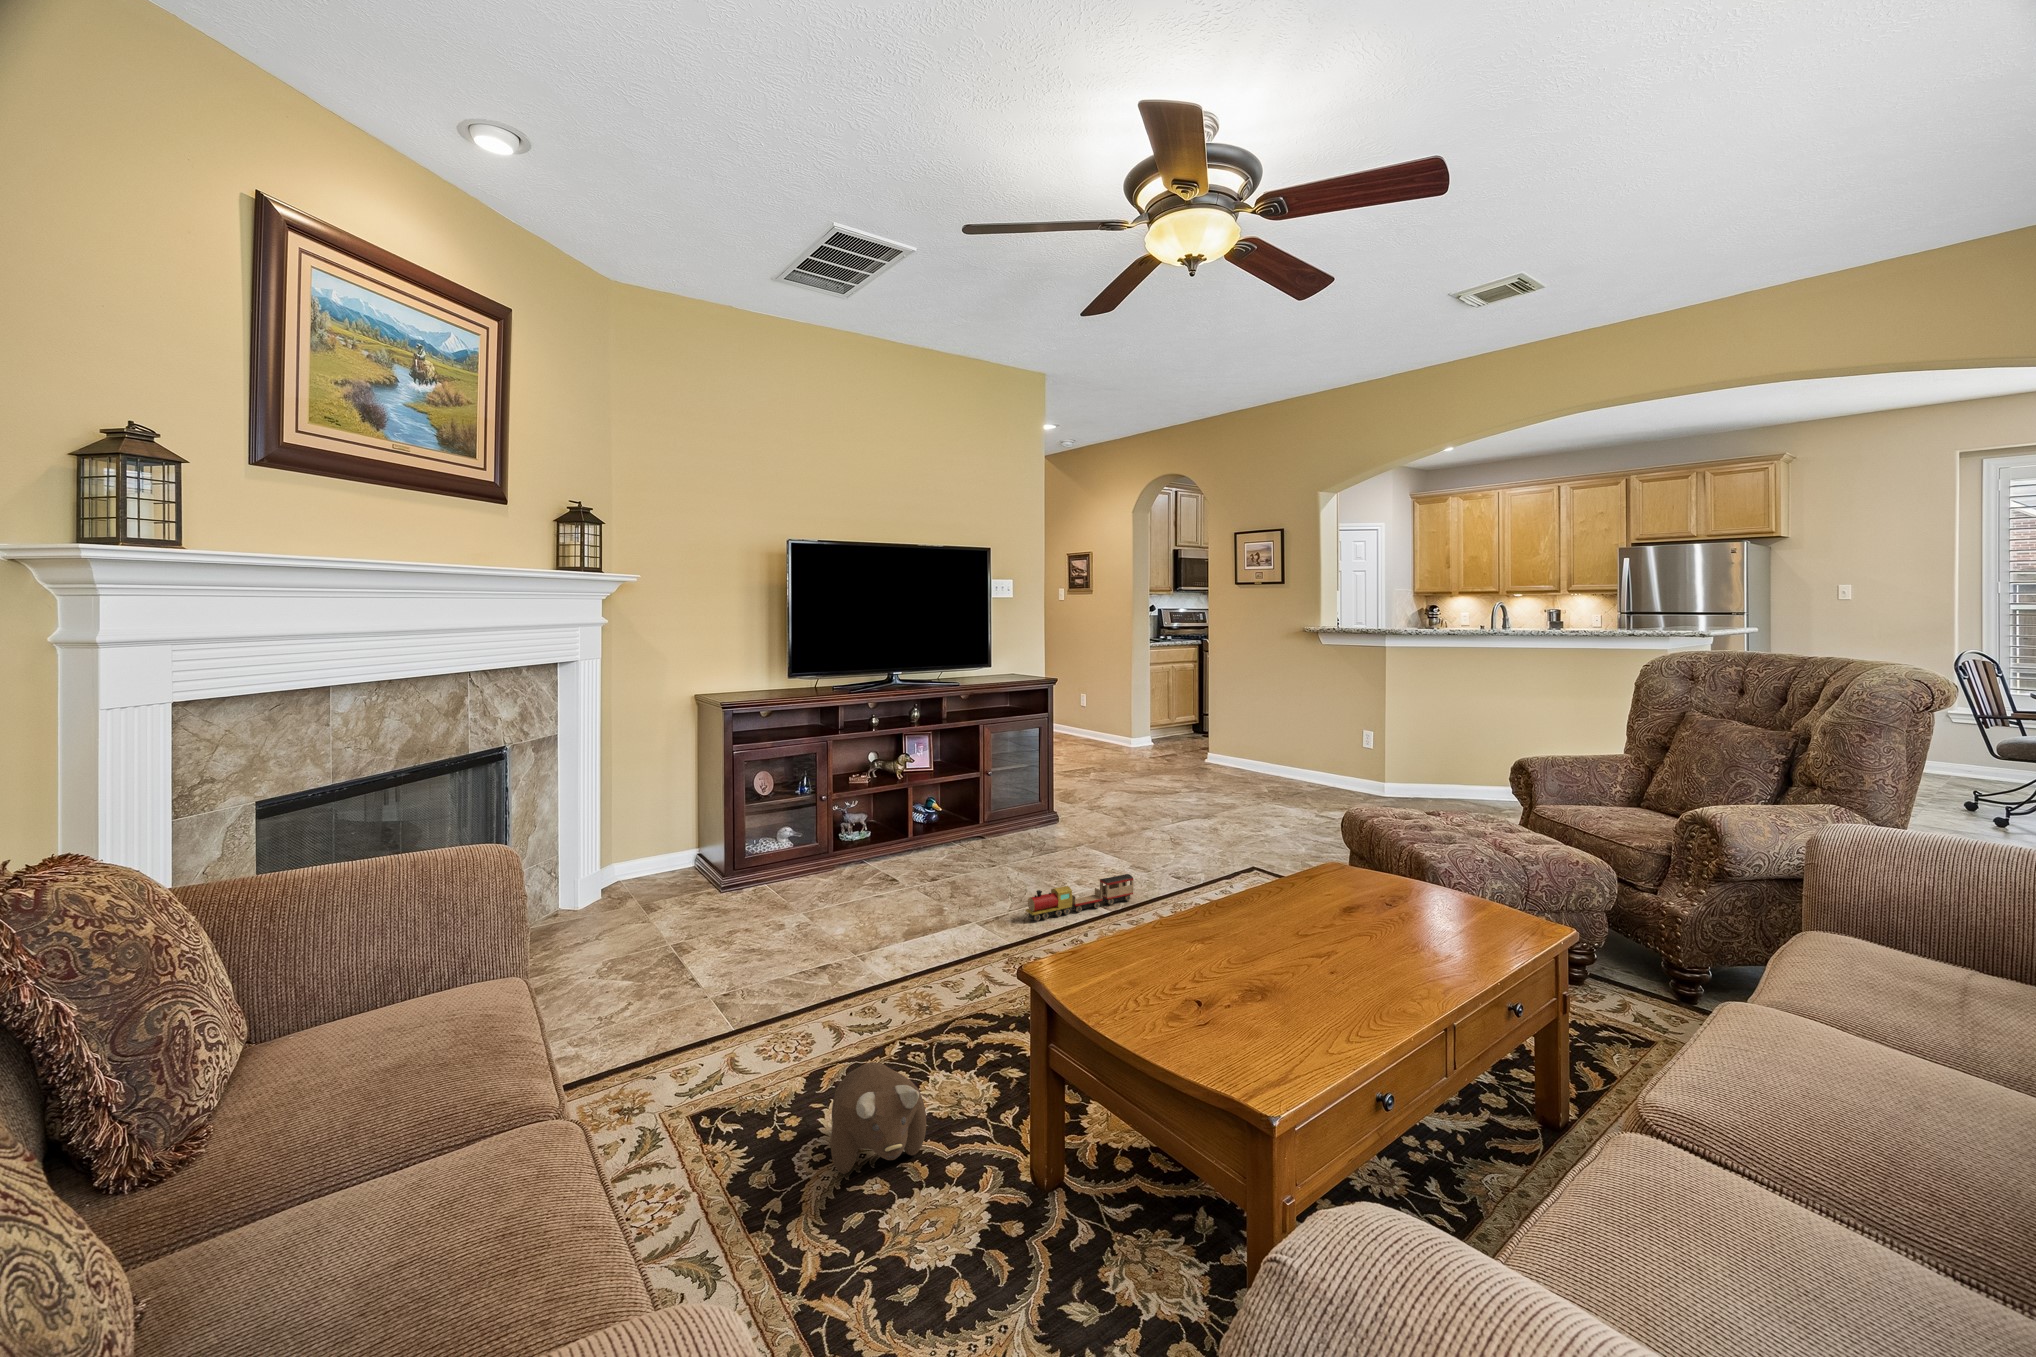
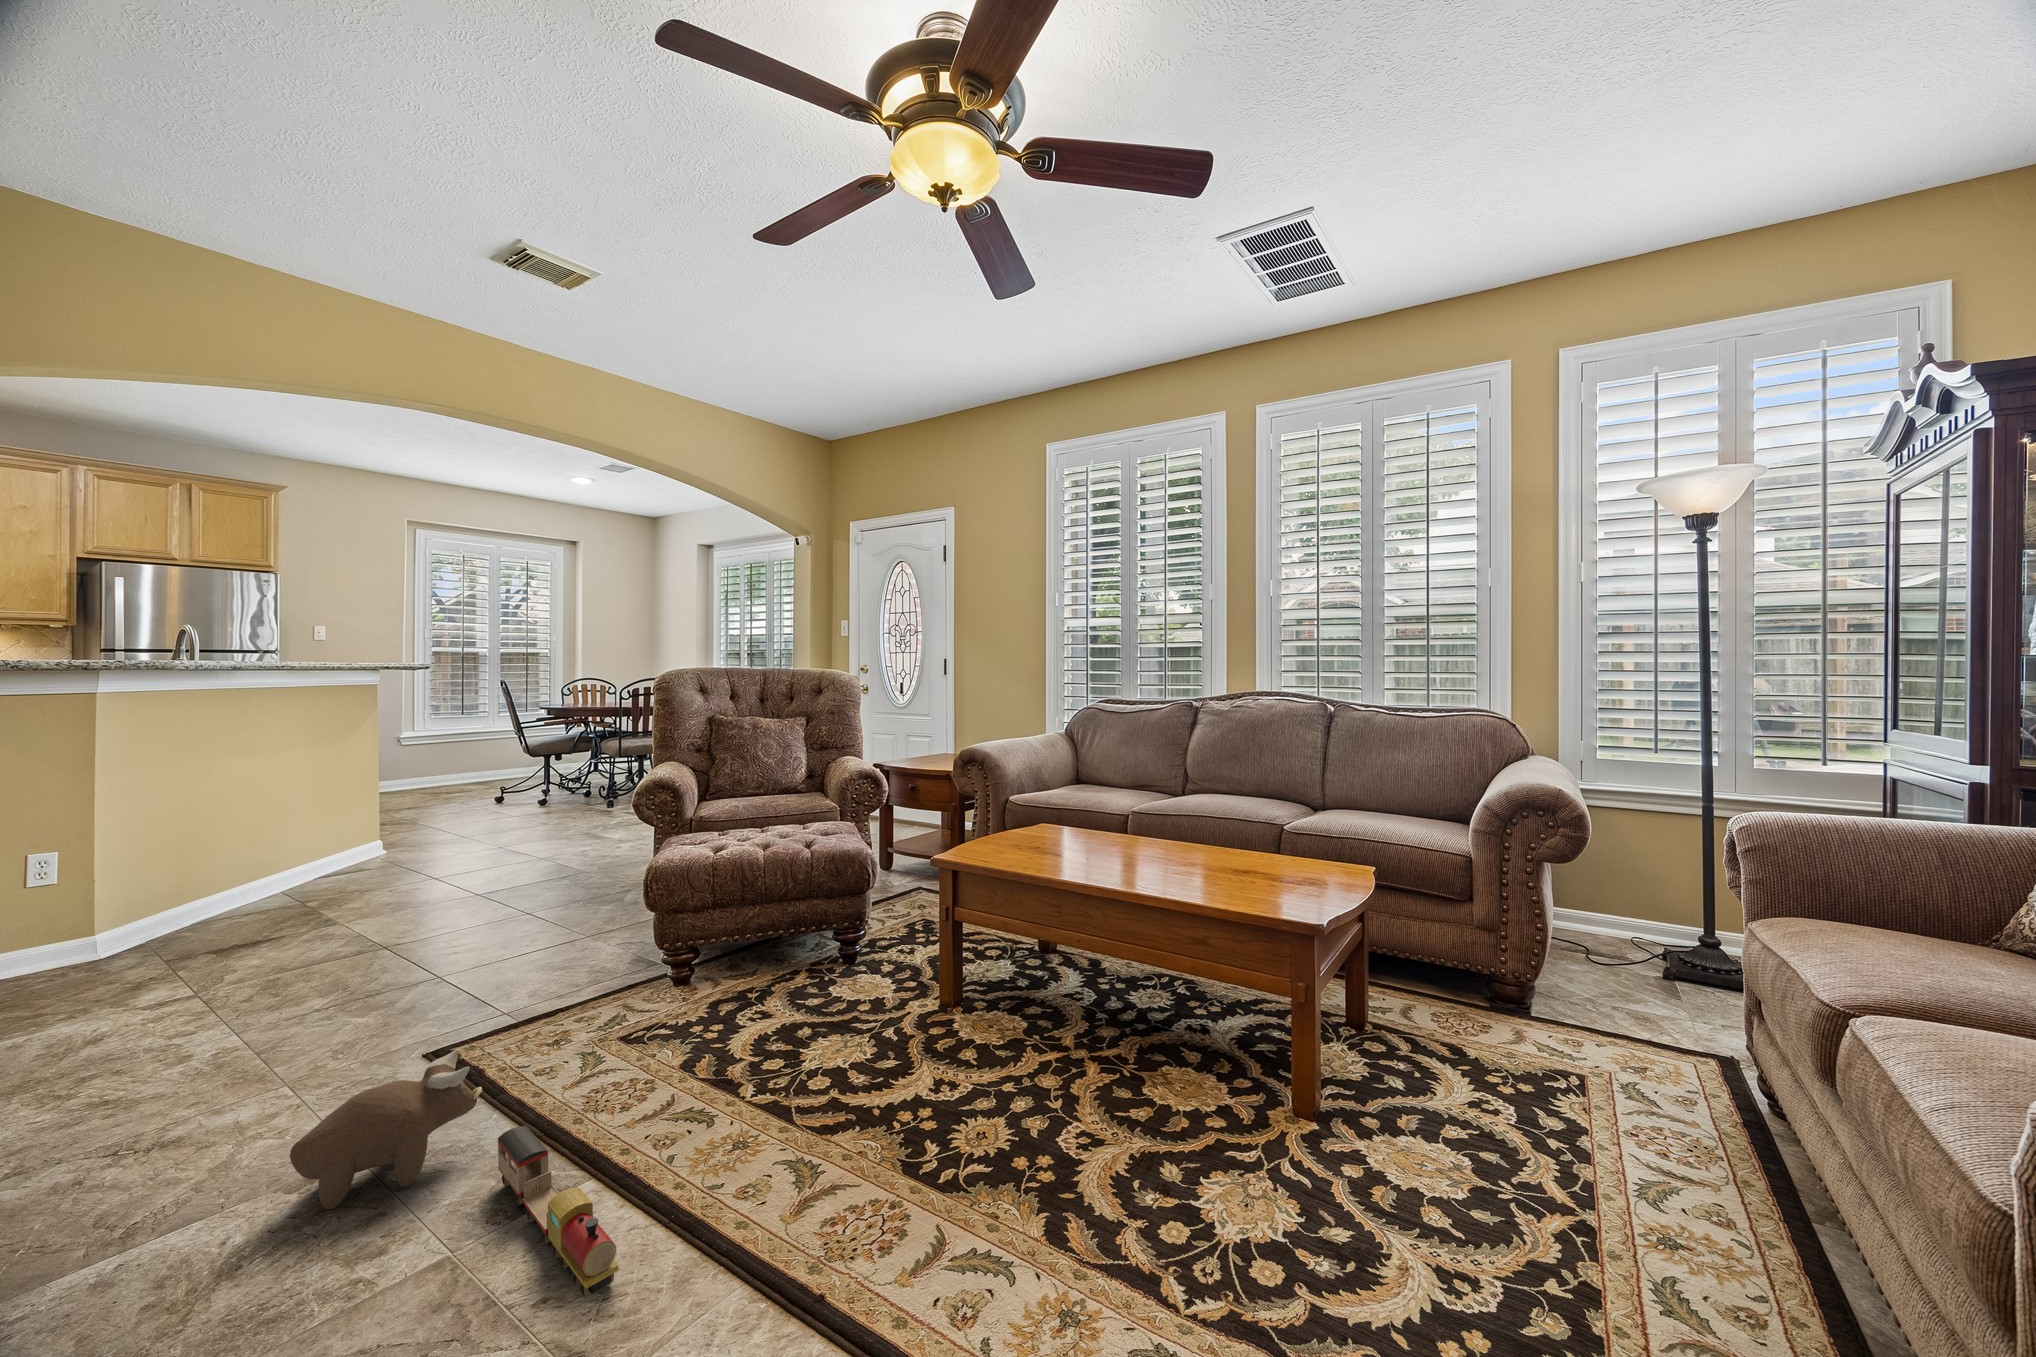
plush toy: present [831,1062,926,1174] -> present [290,1050,482,1209]

